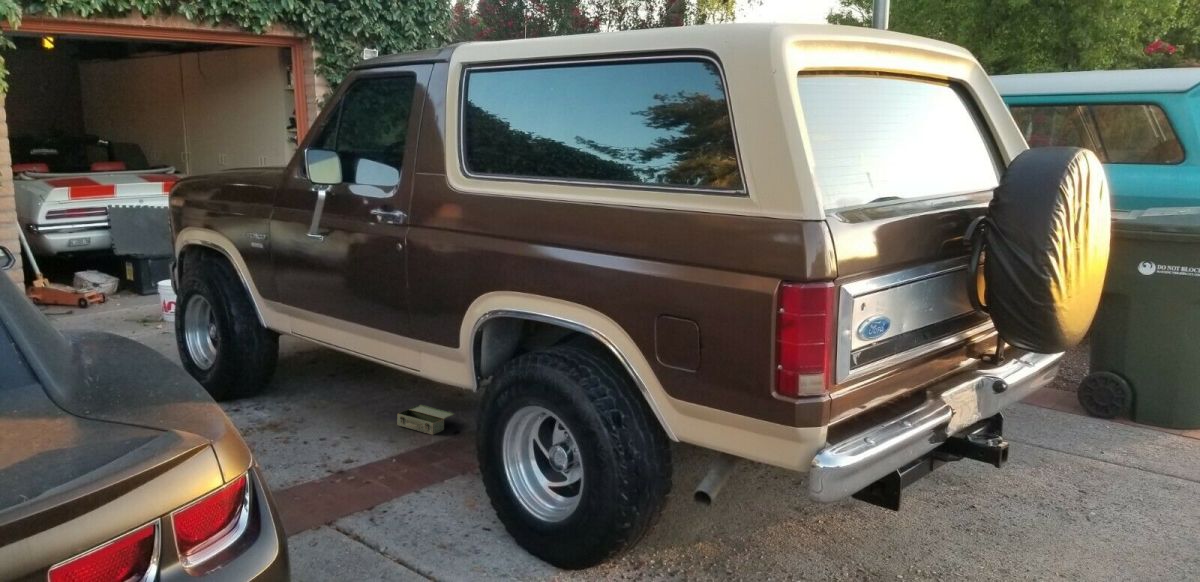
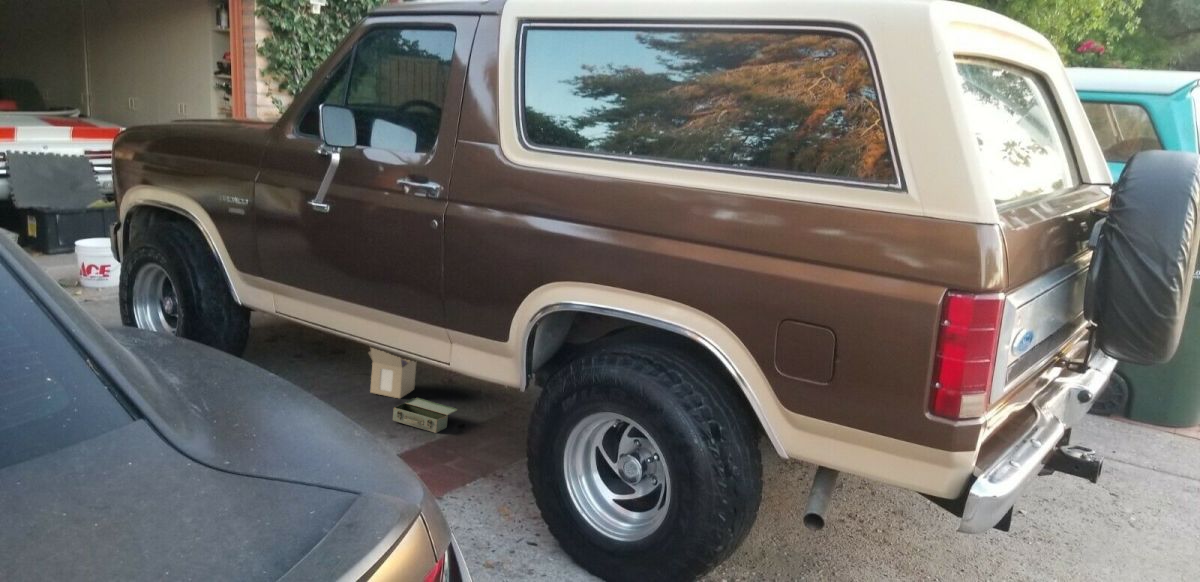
cardboard box: none [379,352,428,406] -> present [368,348,417,398]

